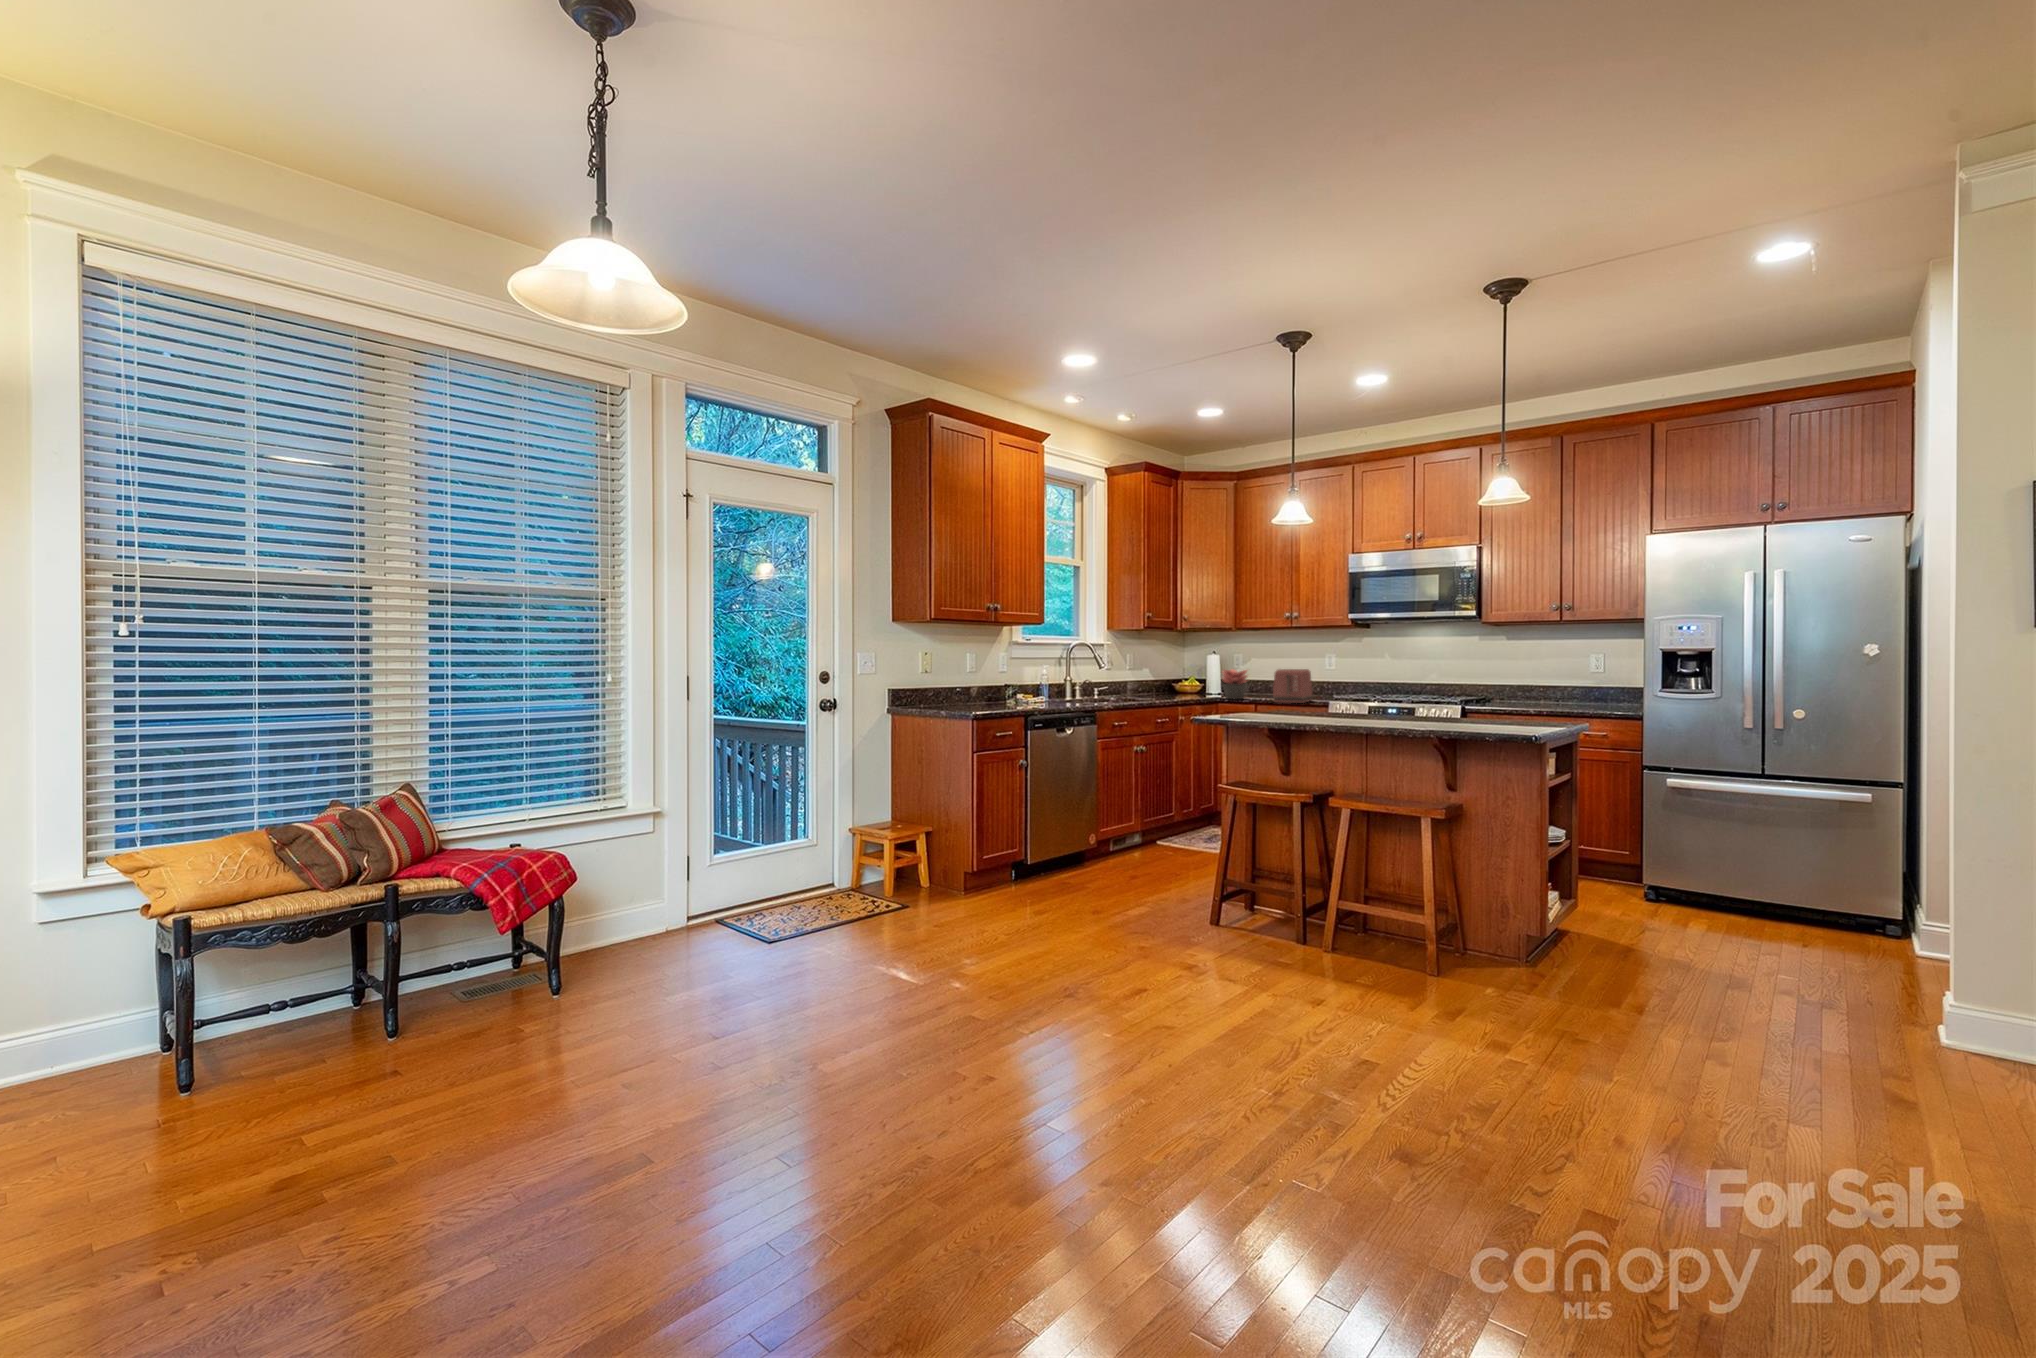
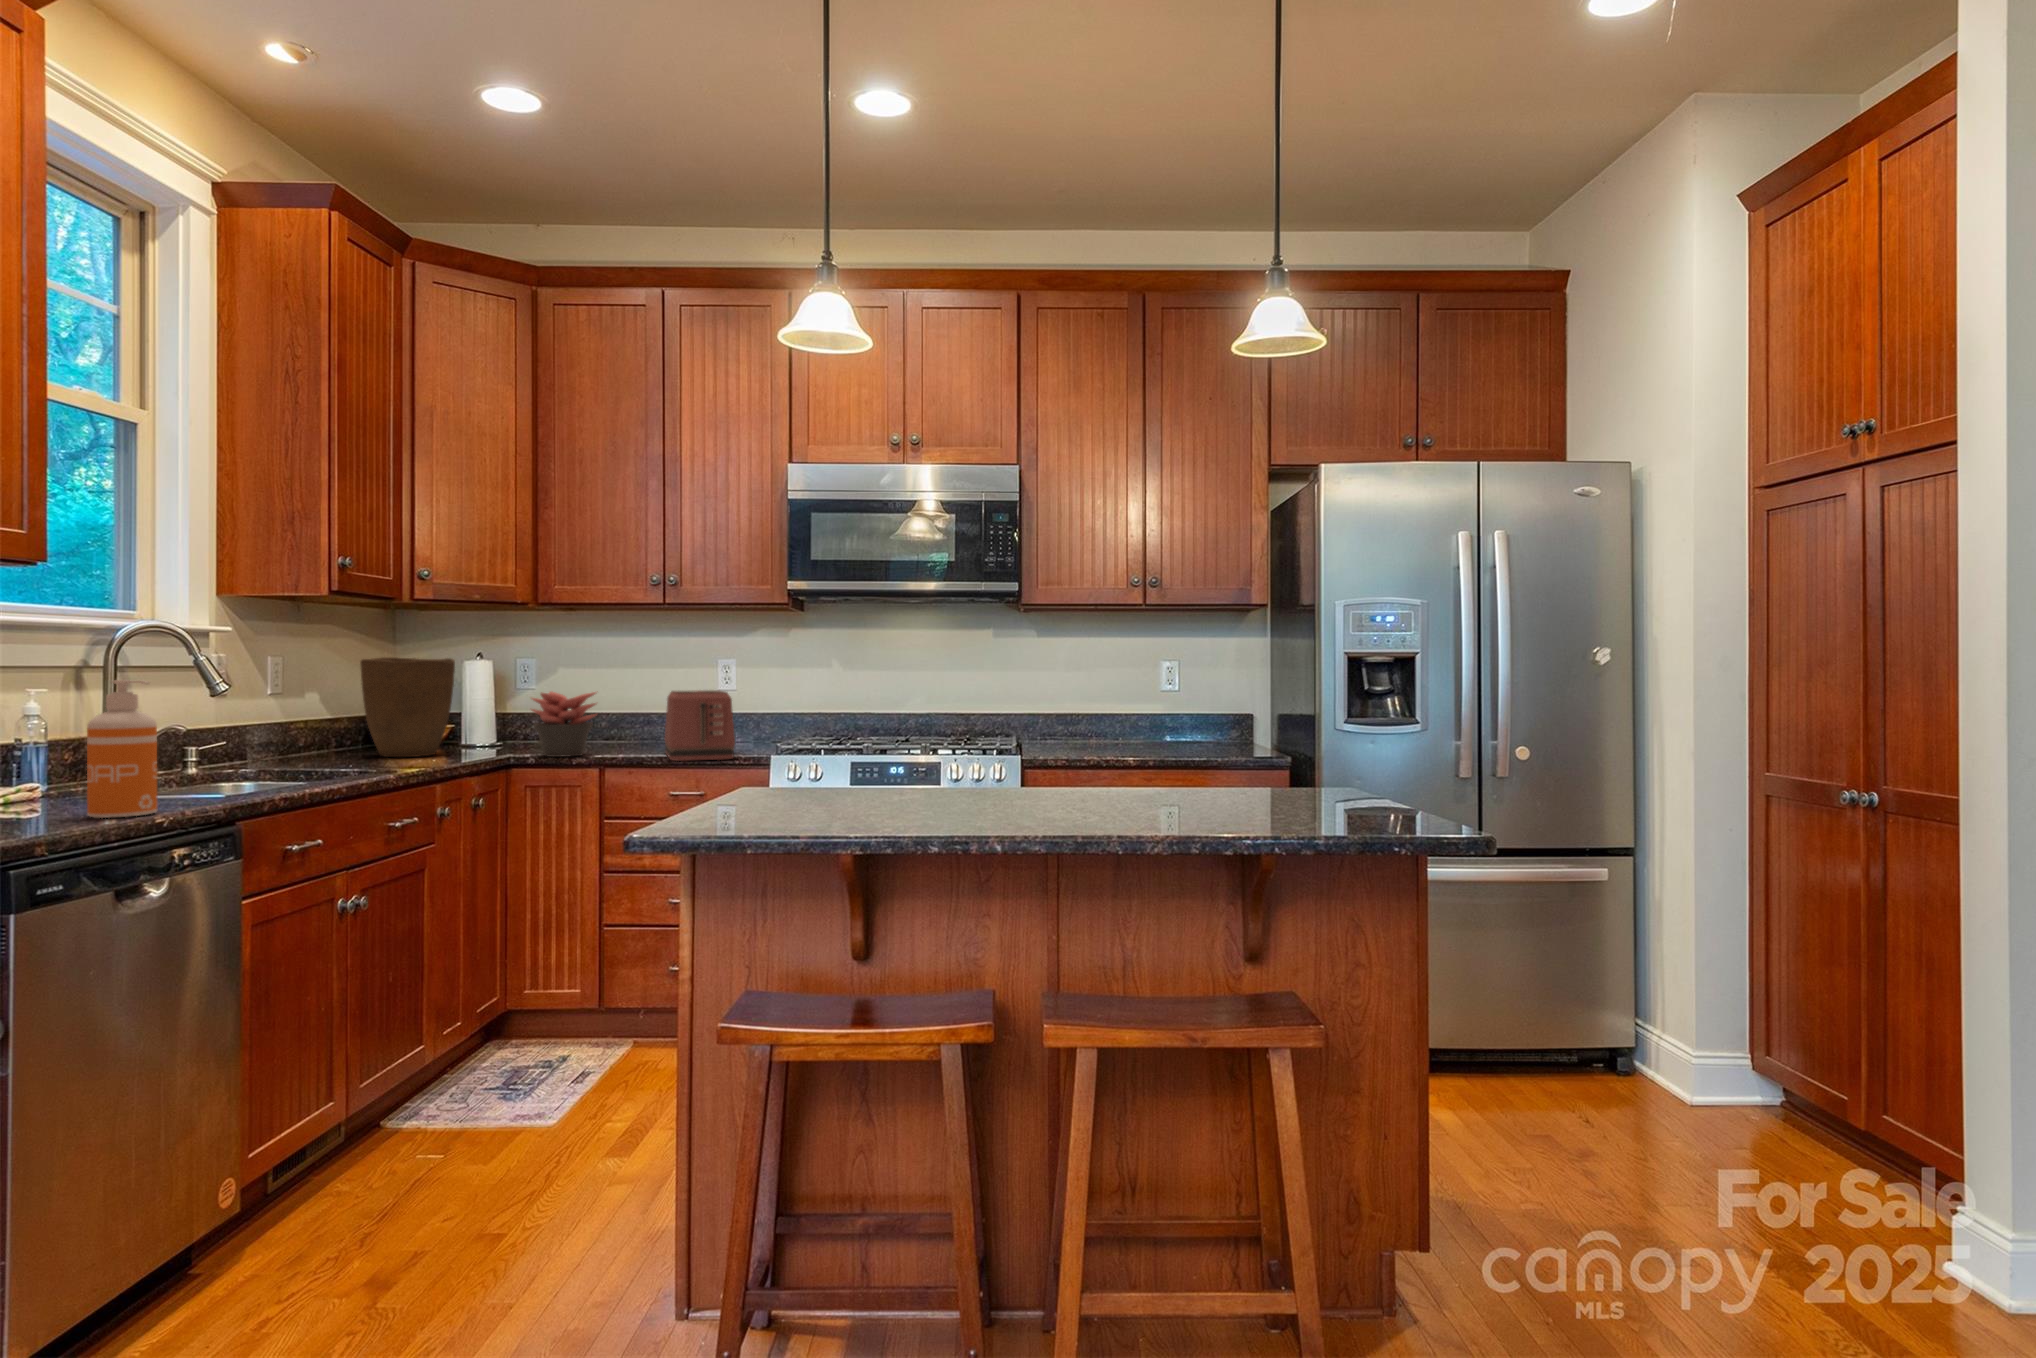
vase: none [1156,653,1193,697] -> present [360,657,455,757]
soap dispenser: none [1052,662,1069,706] -> present [87,680,158,818]

